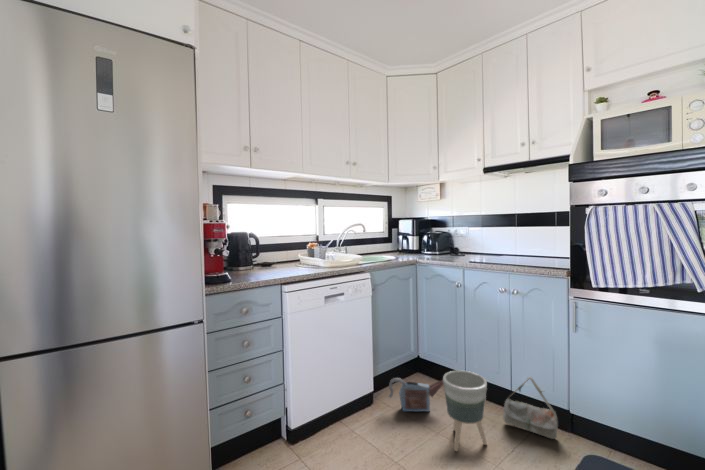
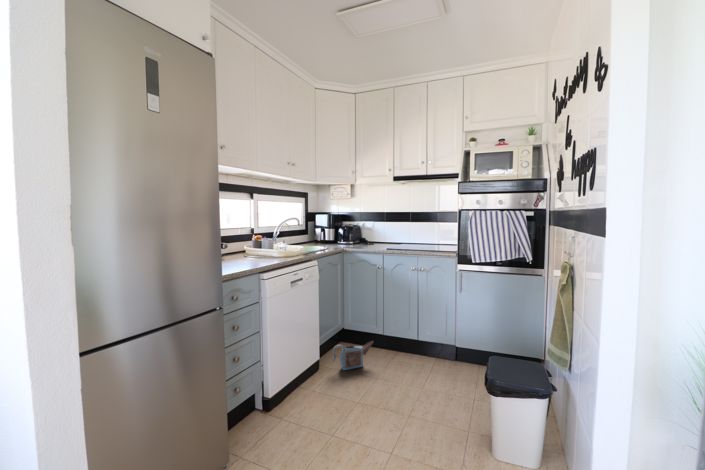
planter: present [443,370,487,451] -> none [382,330,413,387]
bag: present [503,377,558,439] -> none [414,327,450,367]

